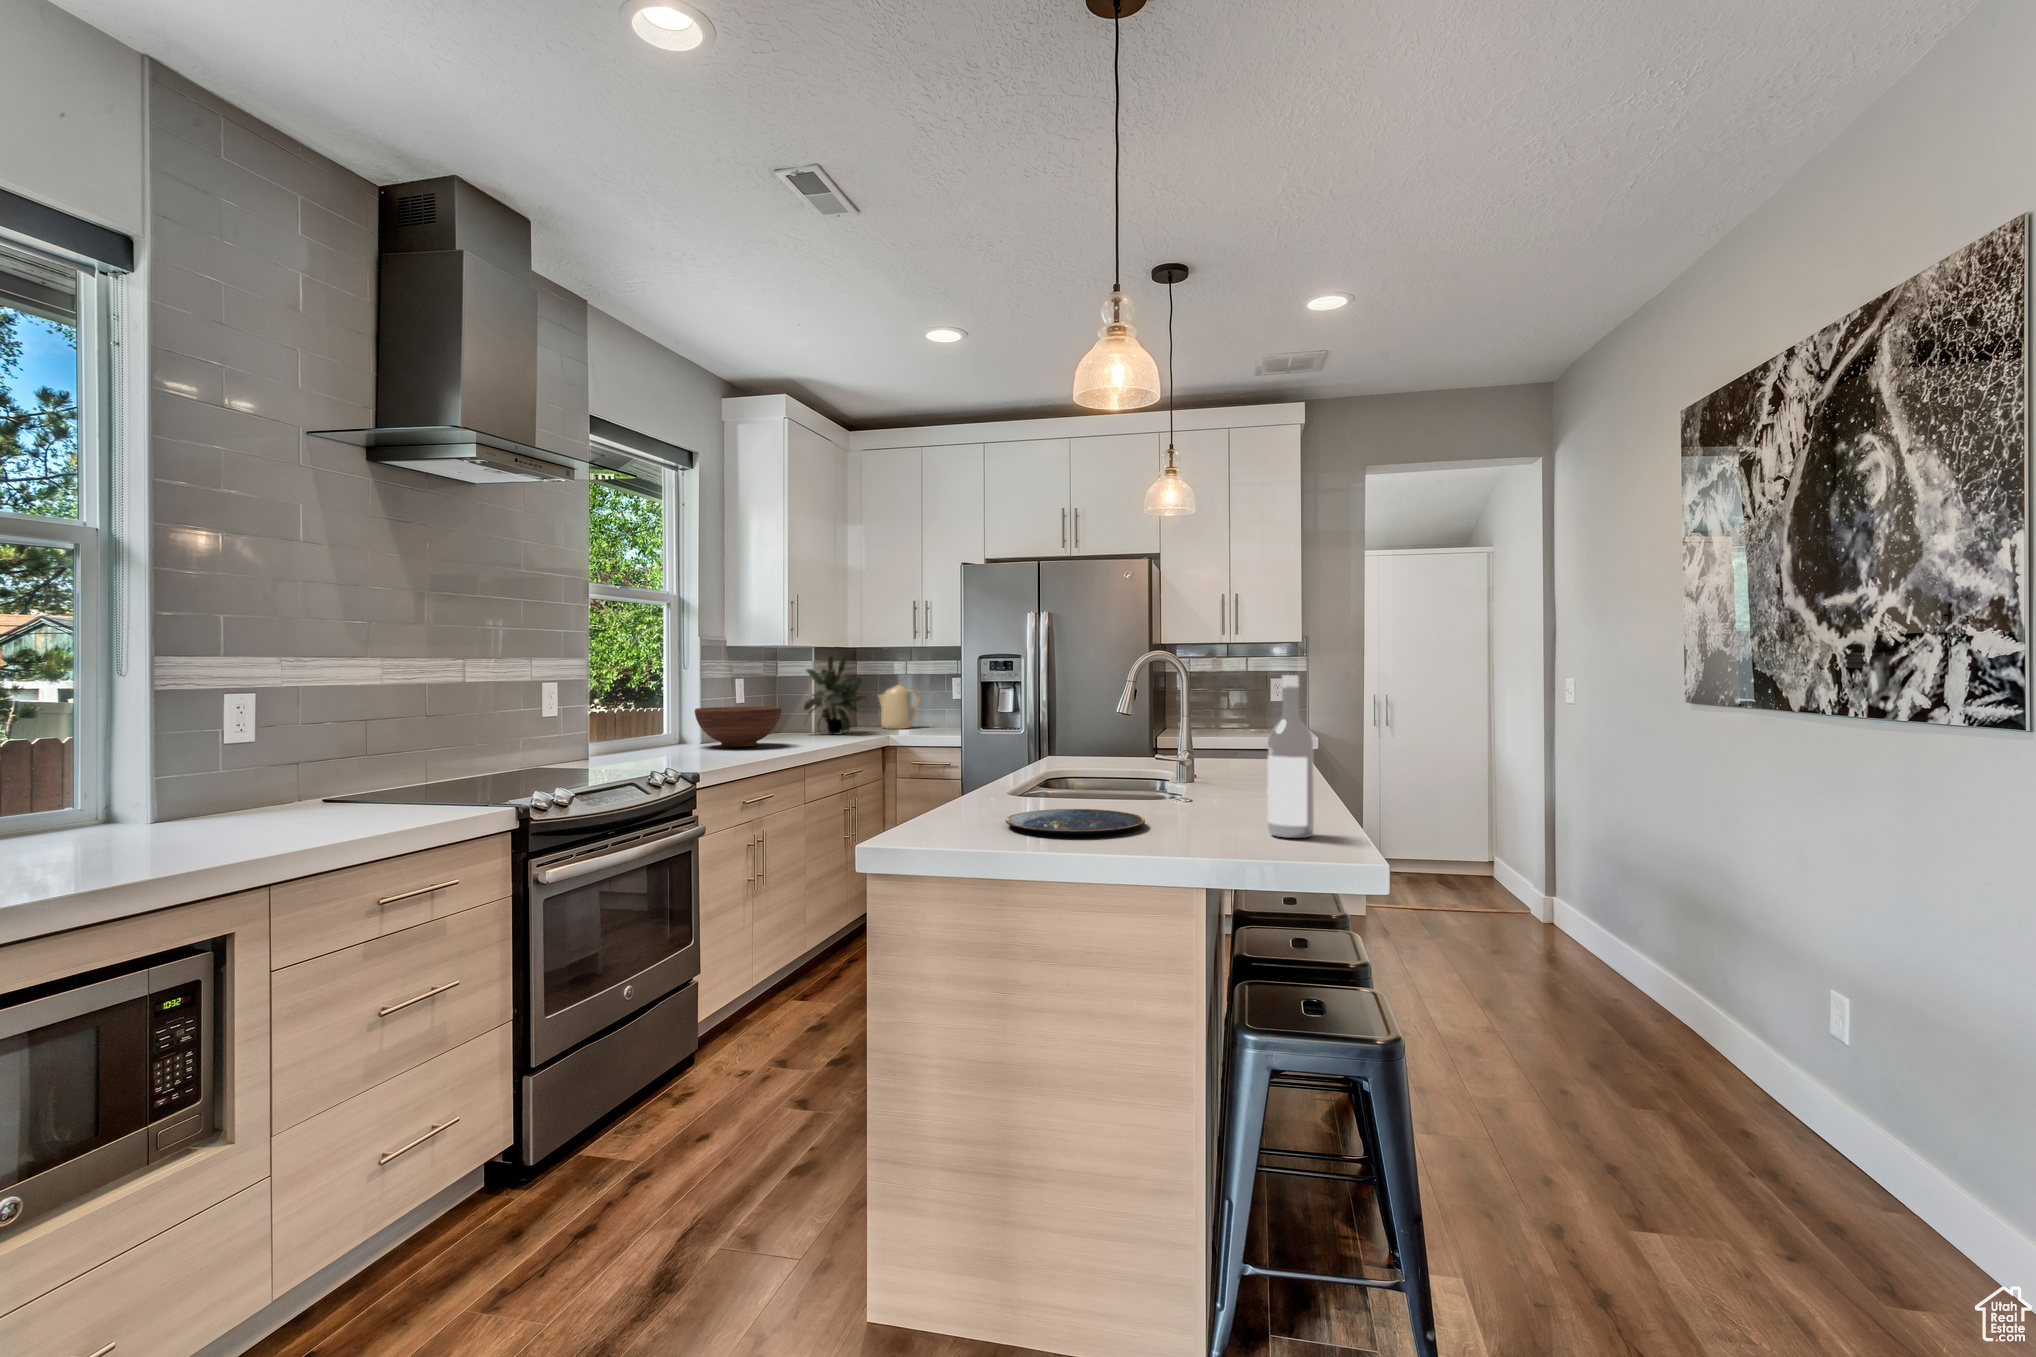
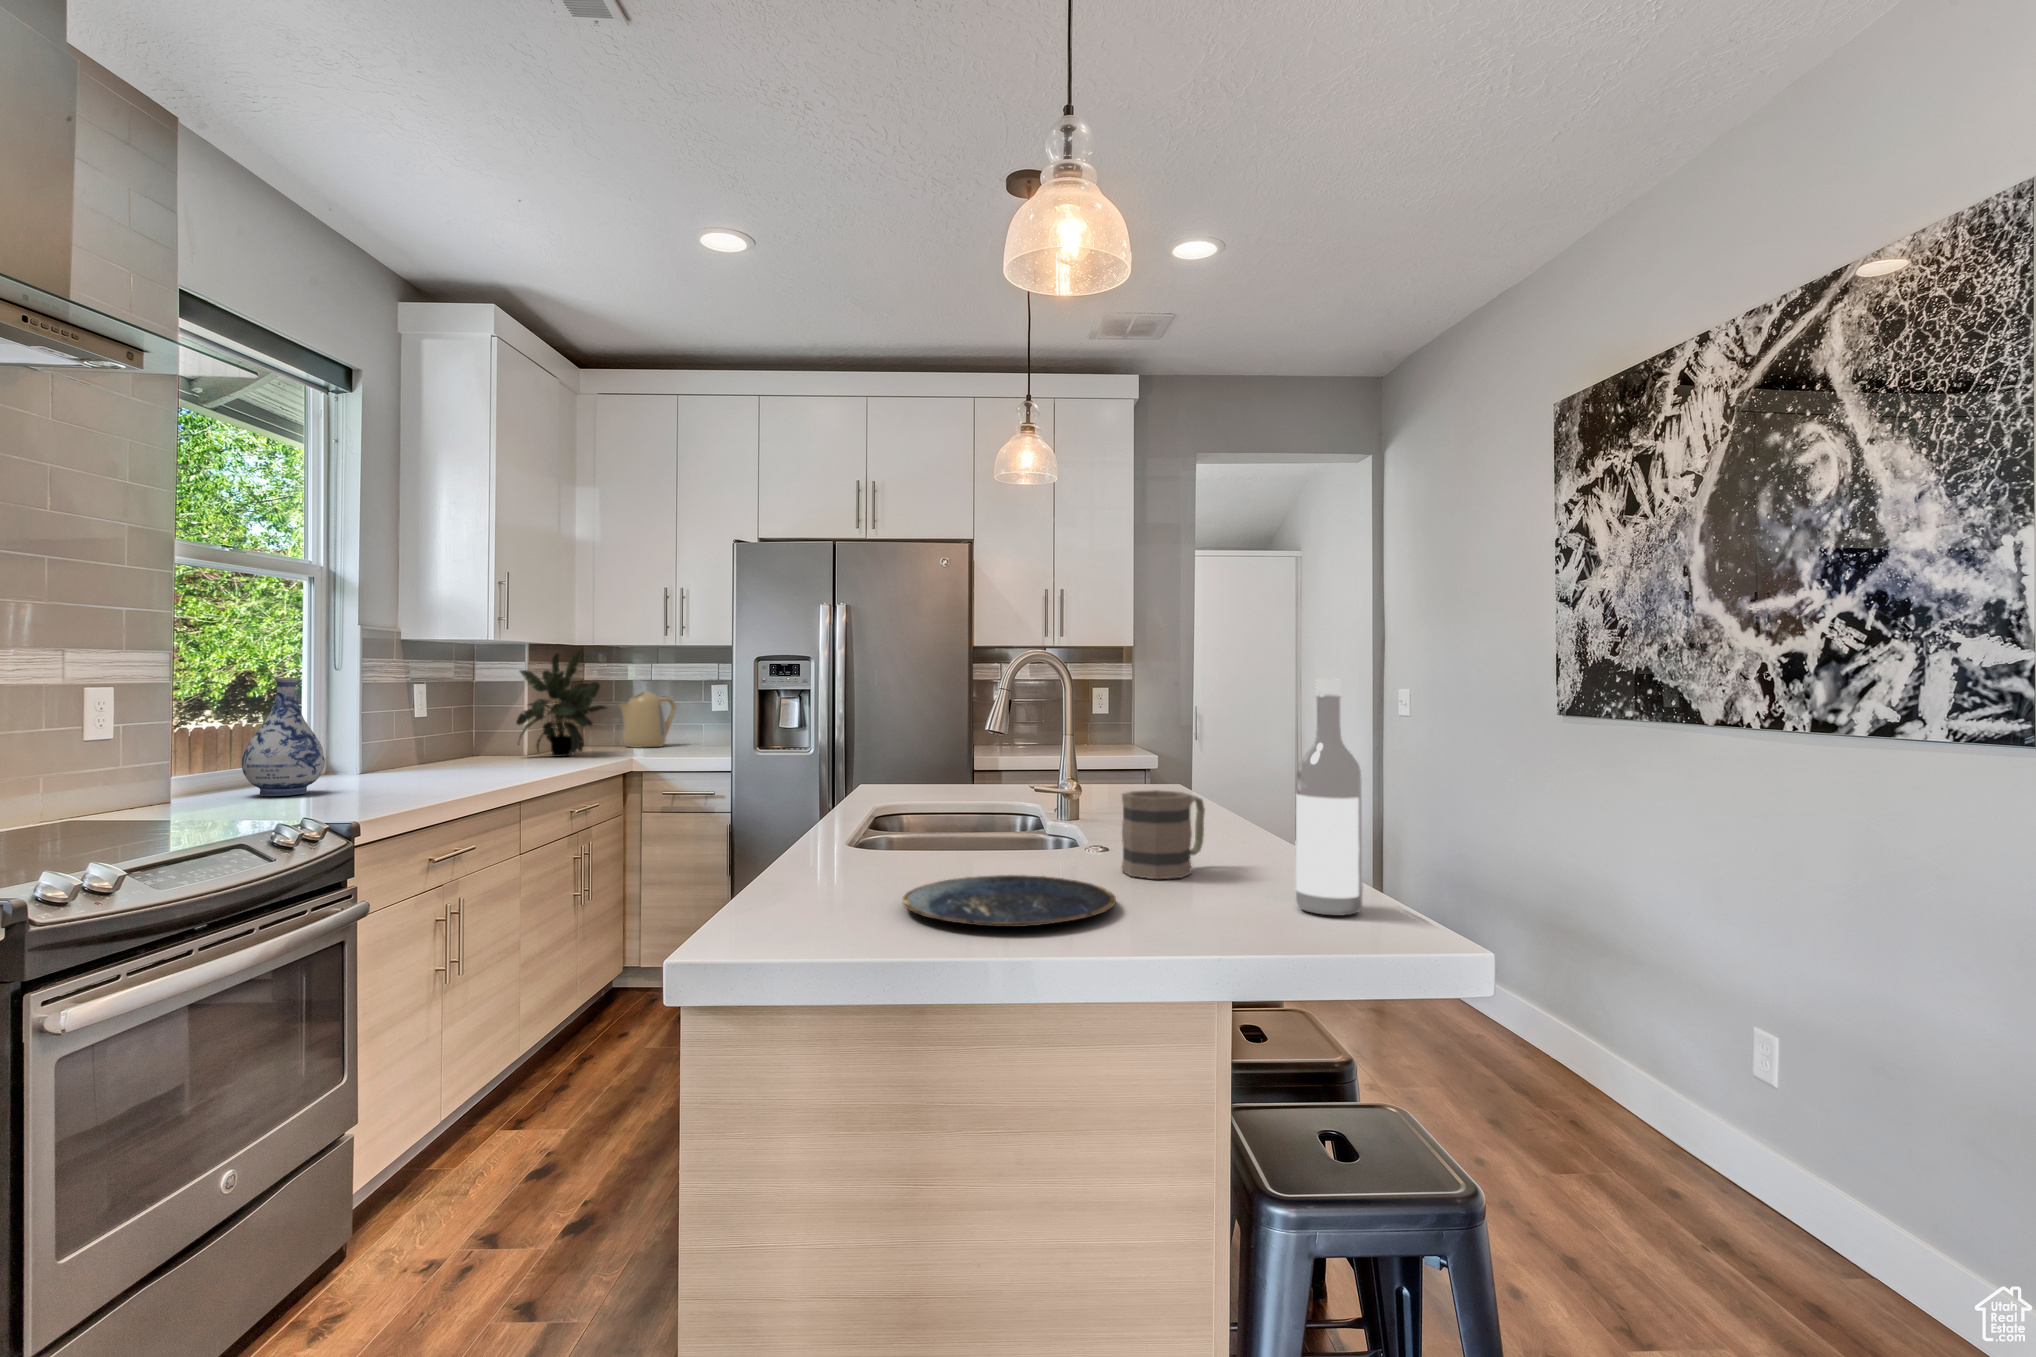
vase: none [633,676,681,756] -> present [242,678,325,796]
fruit bowl: present [695,707,782,747] -> none [350,721,487,778]
mug: none [1173,755,1238,816] -> present [1121,790,1205,879]

